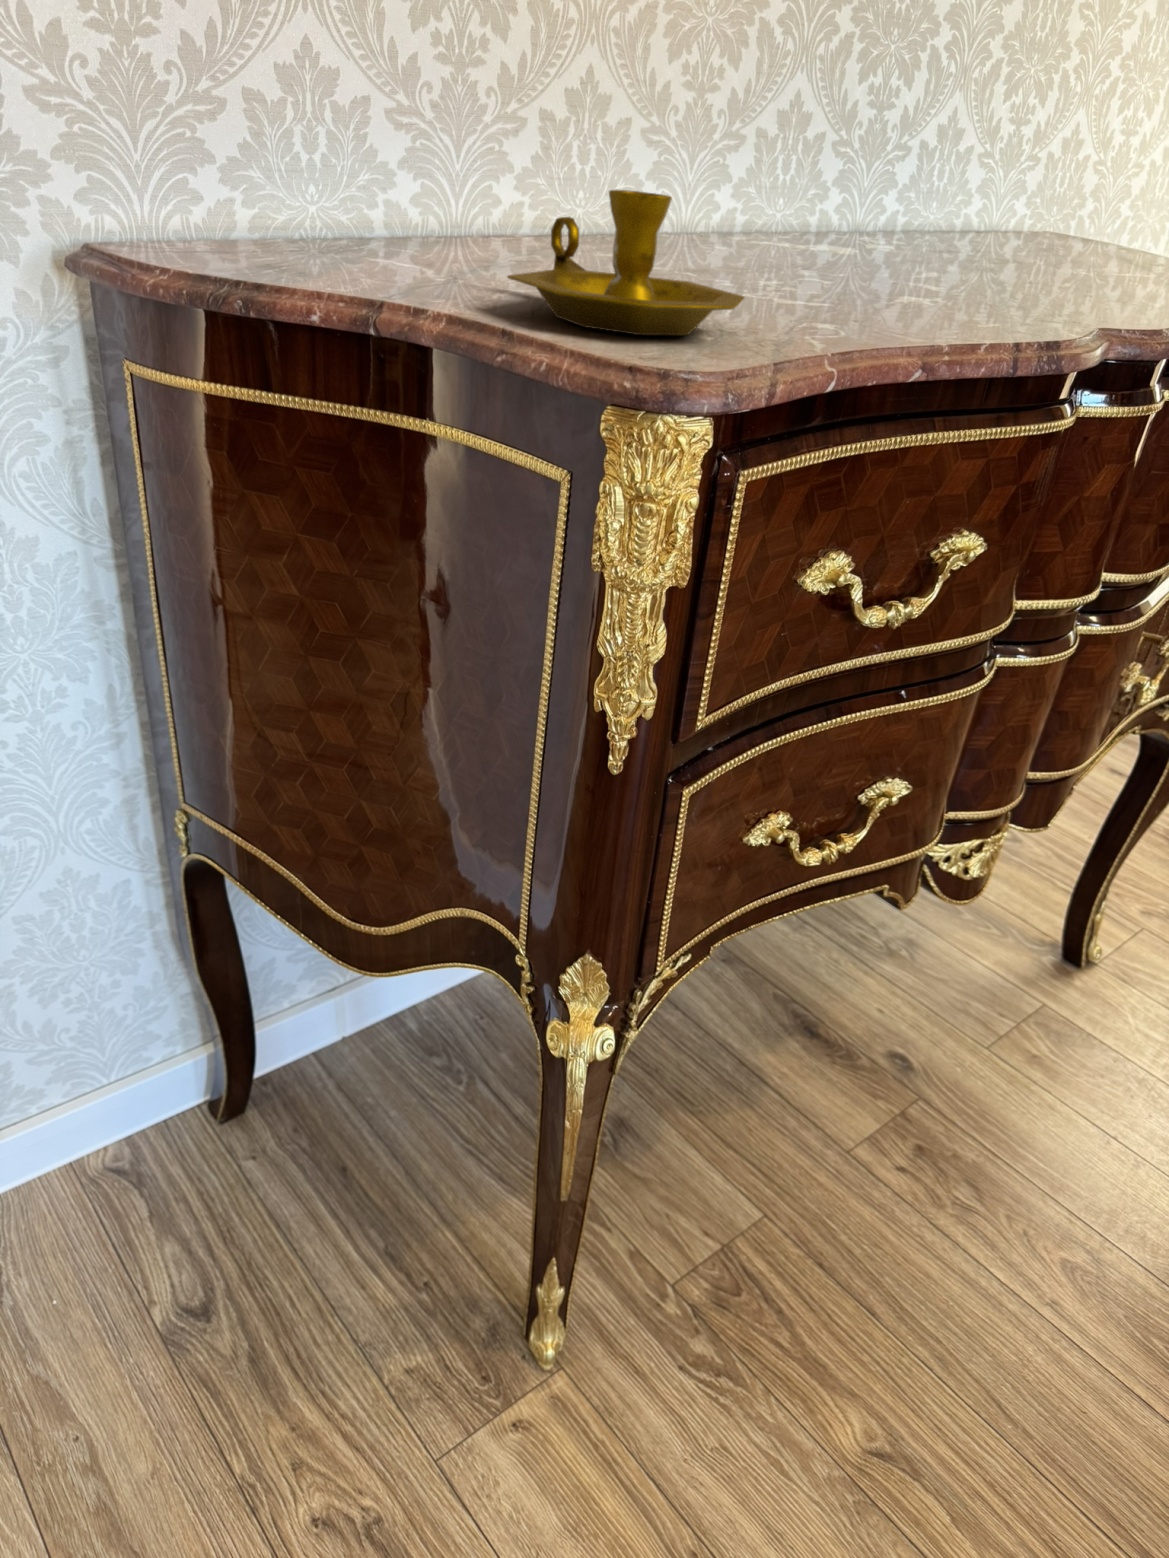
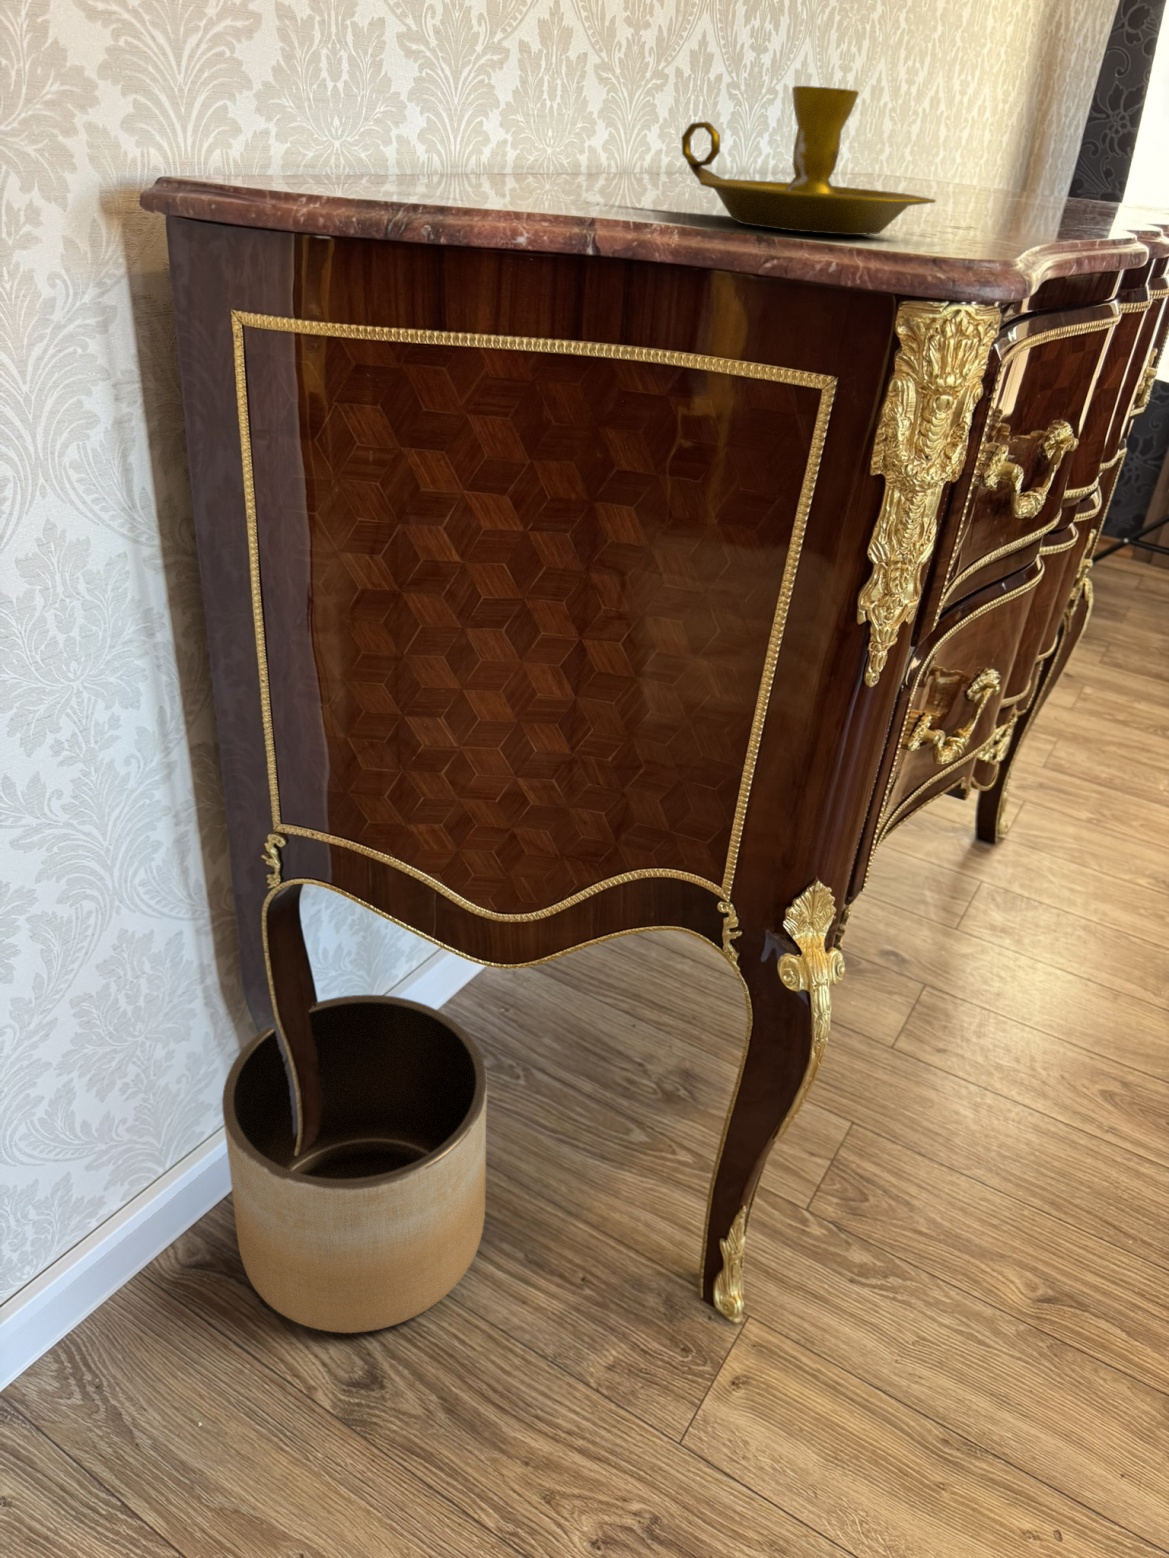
planter: none [125,968,372,1270] -> present [222,995,487,1333]

